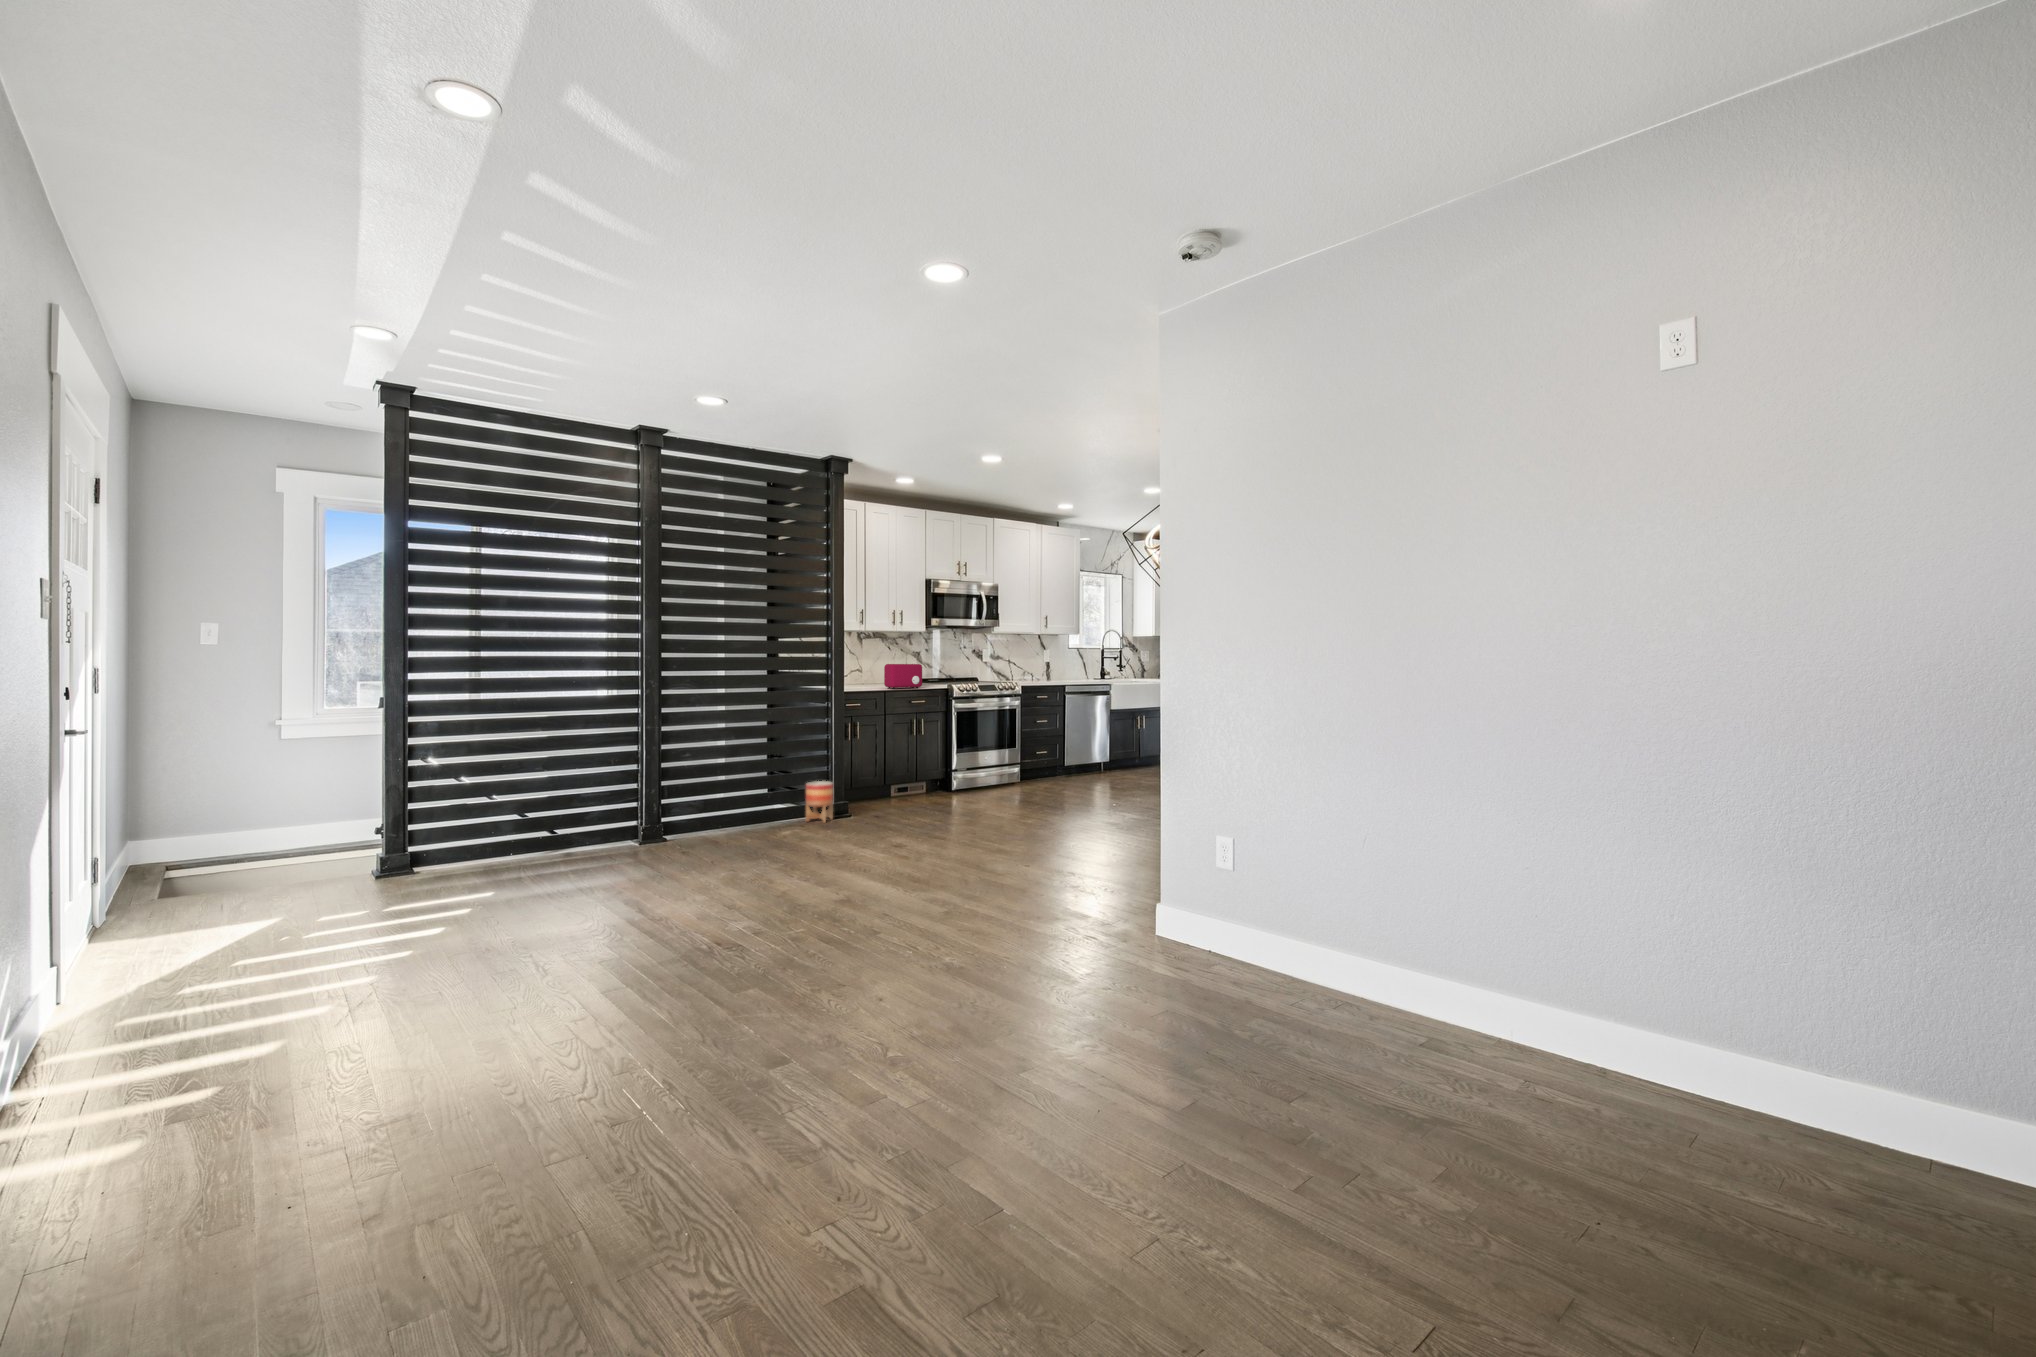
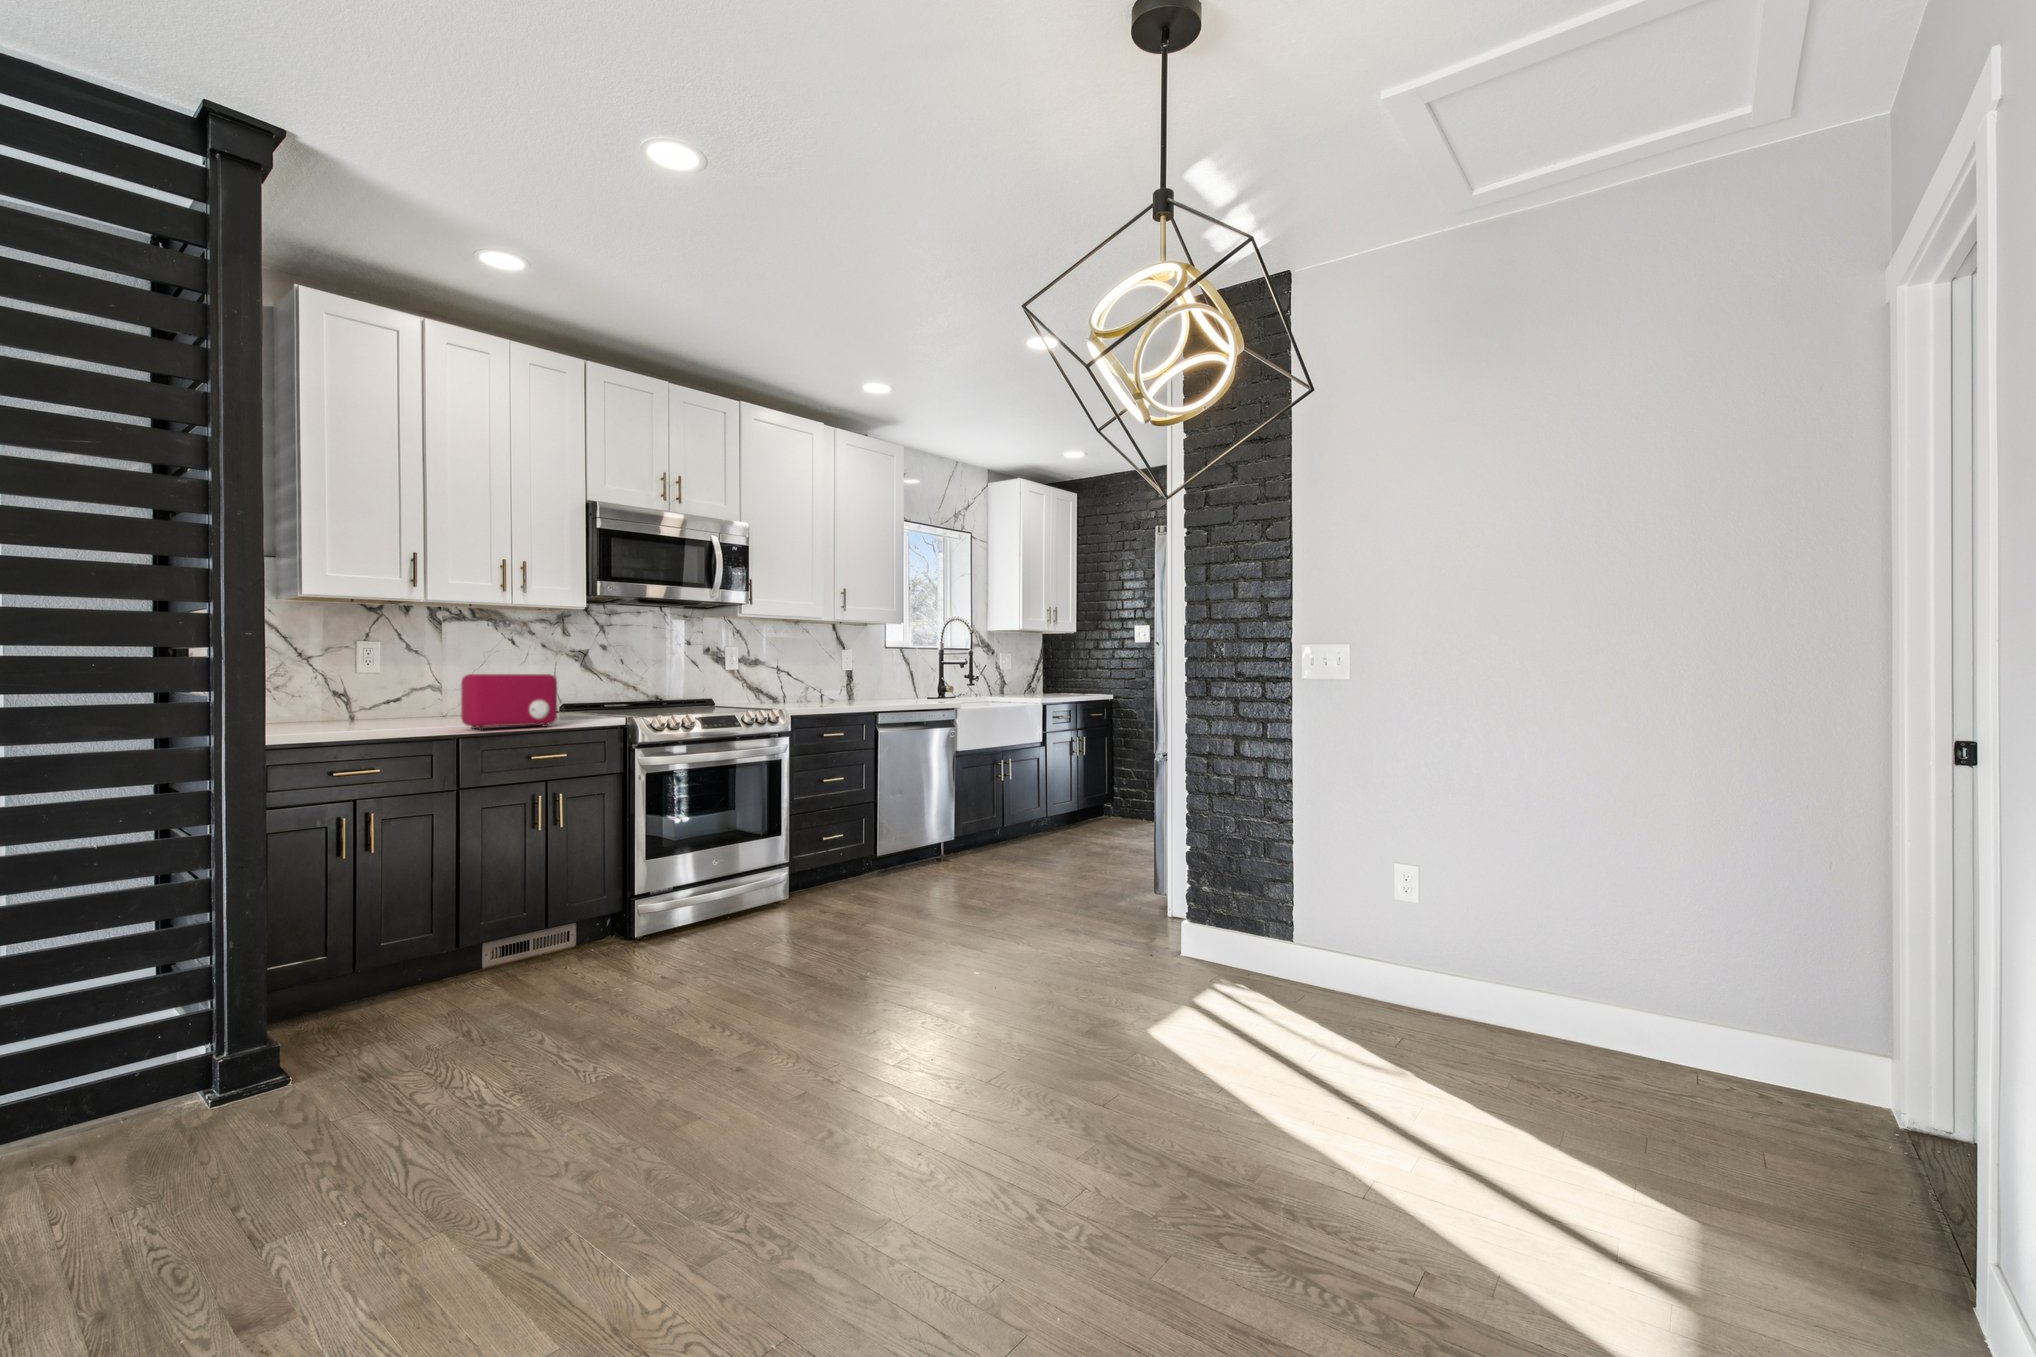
planter: present [806,781,833,822] -> none [81,1007,194,1146]

